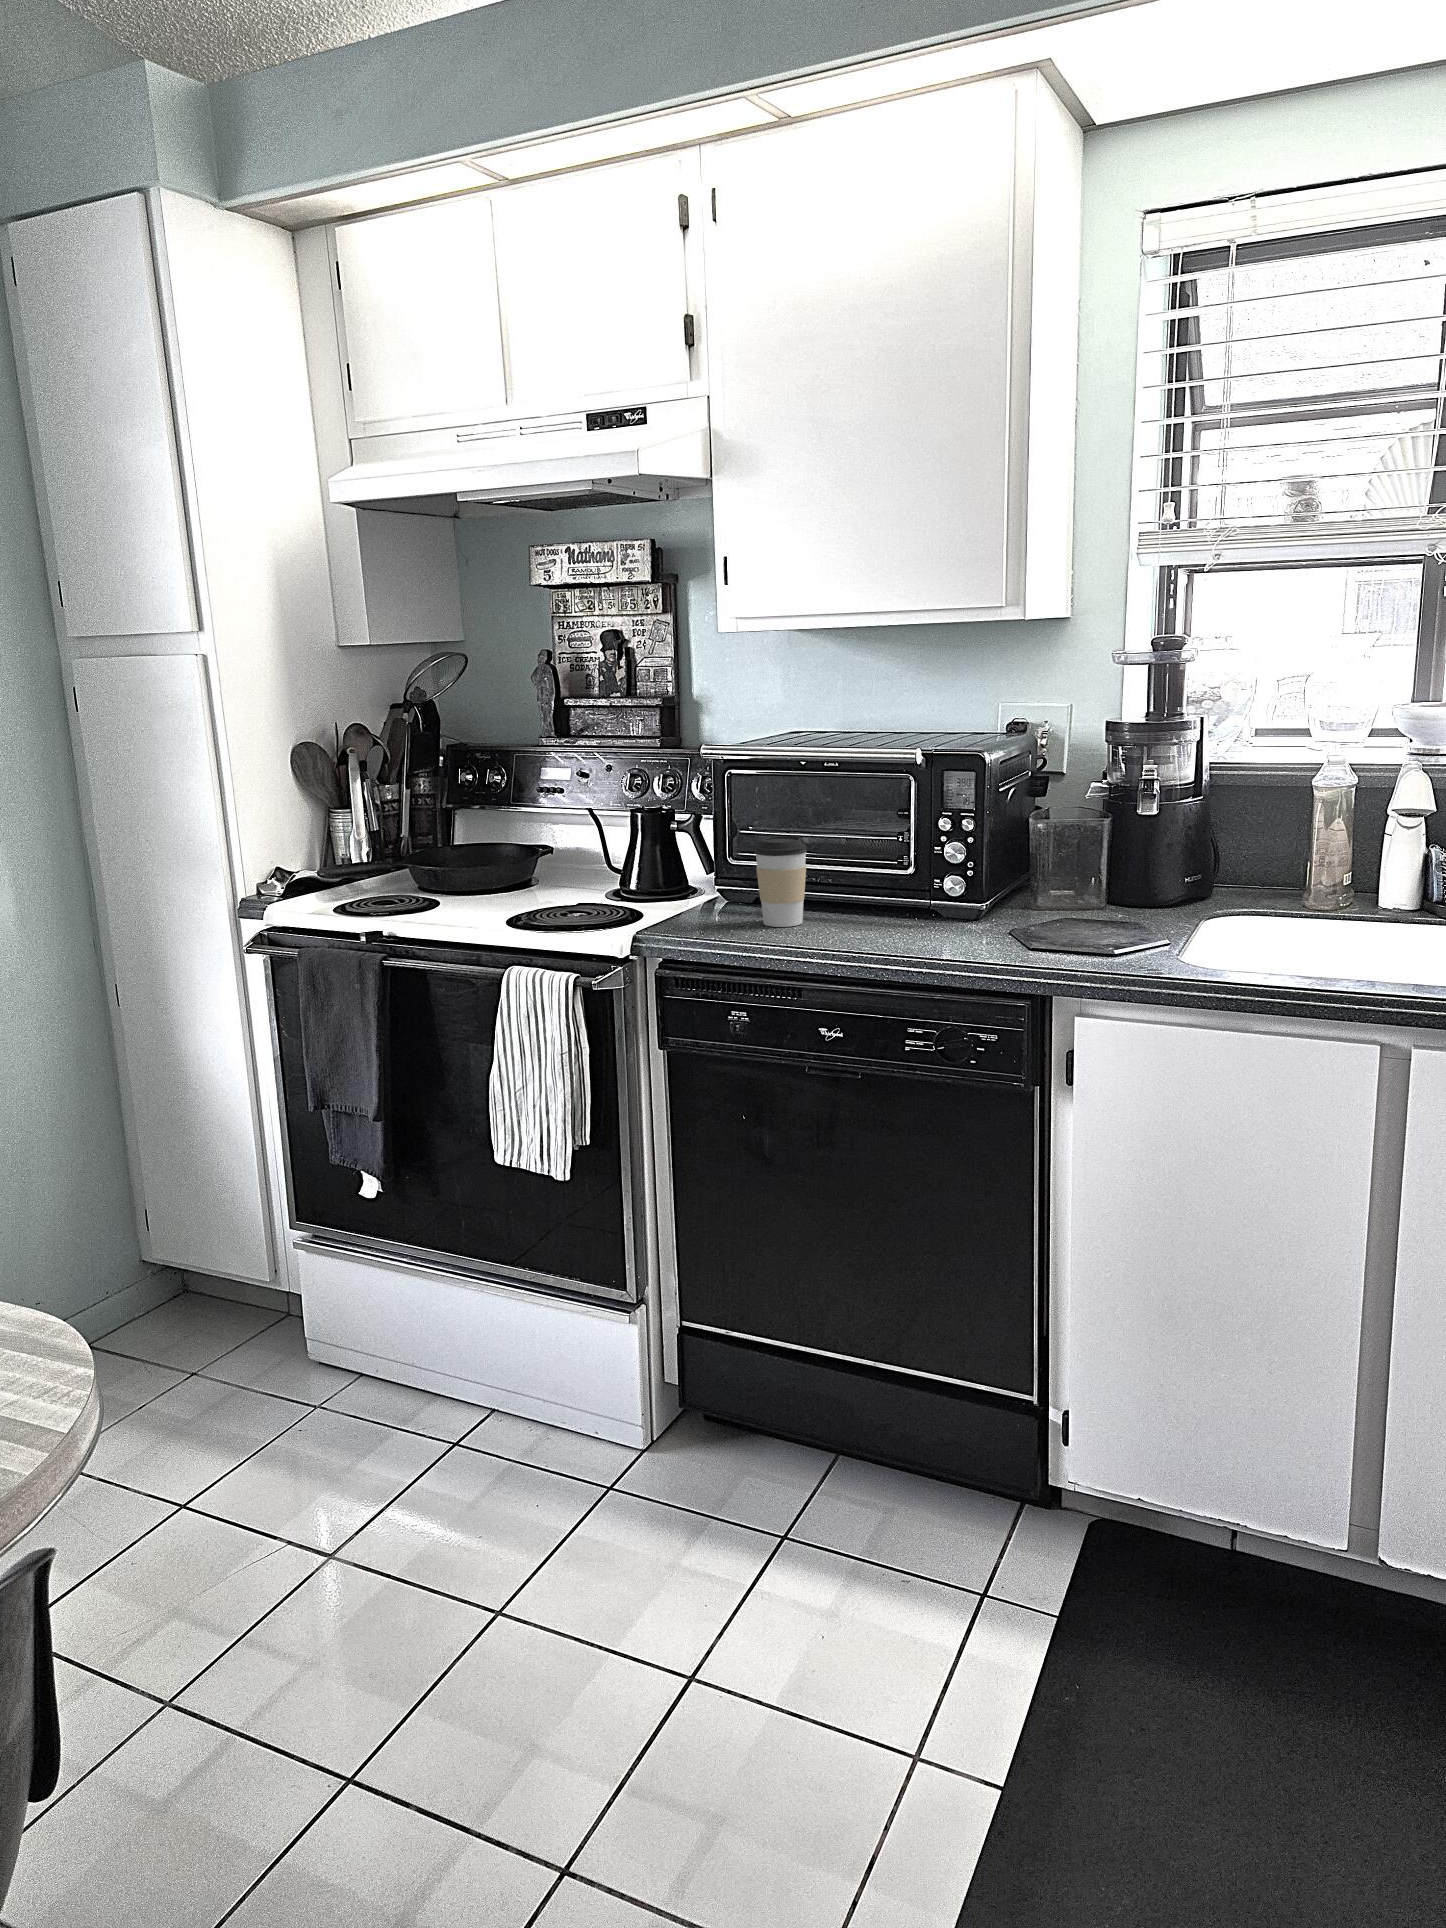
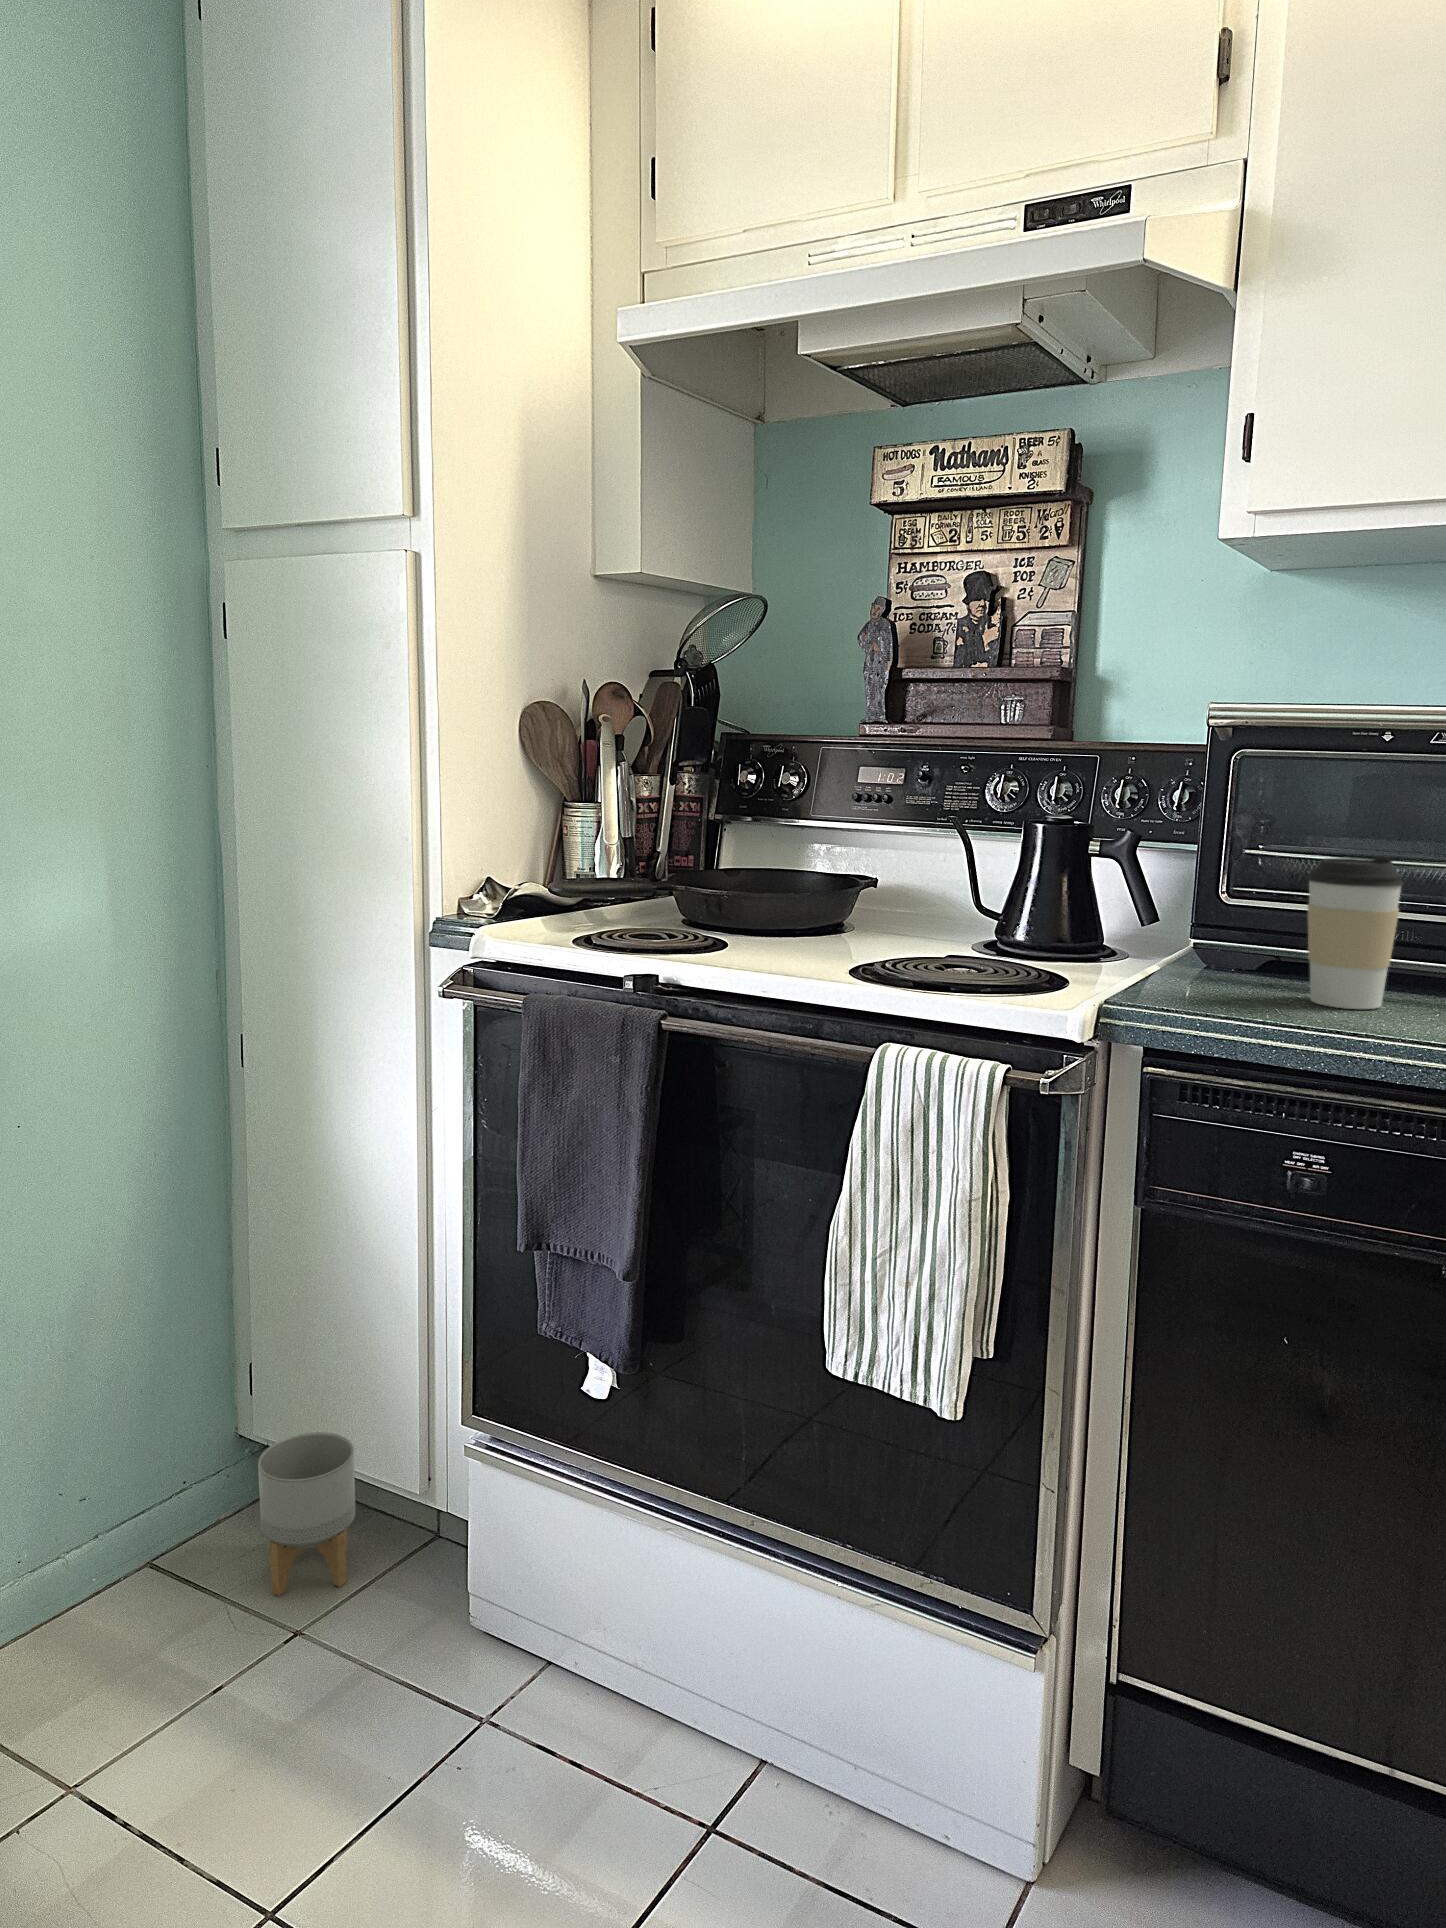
planter: none [155,1252,225,1357] -> present [258,1432,356,1596]

